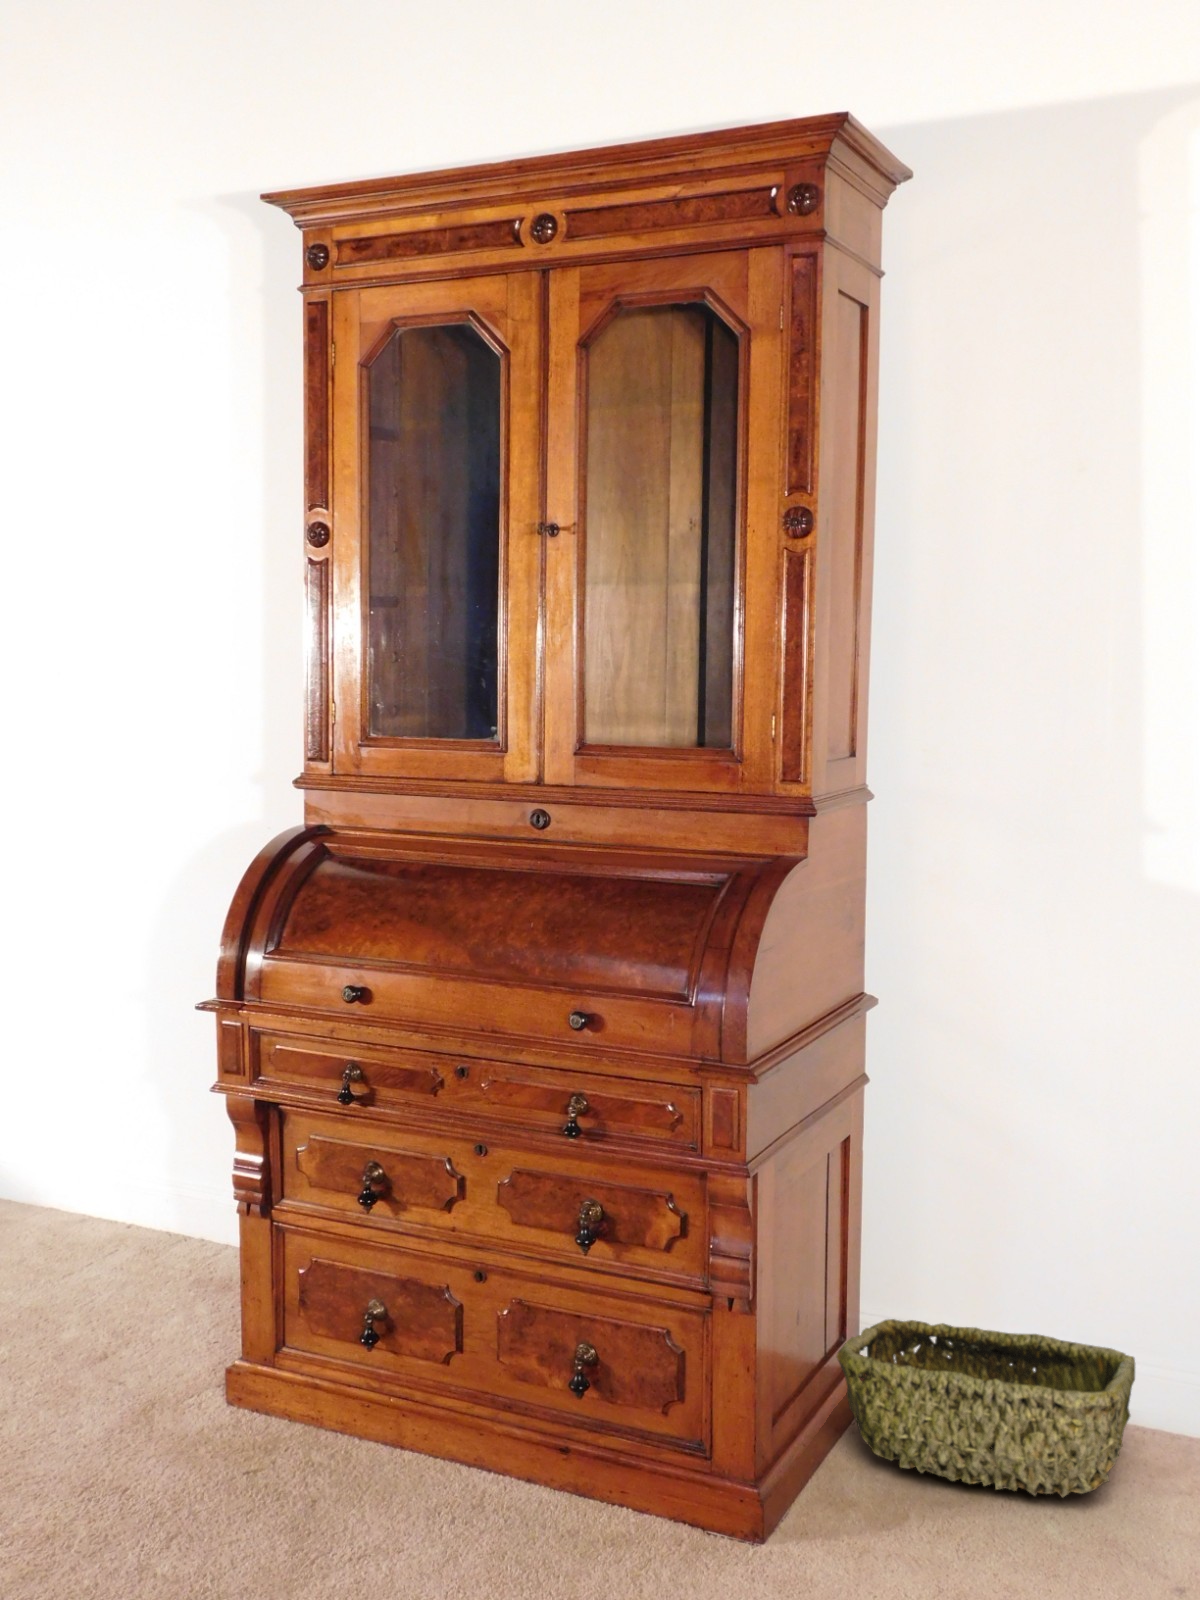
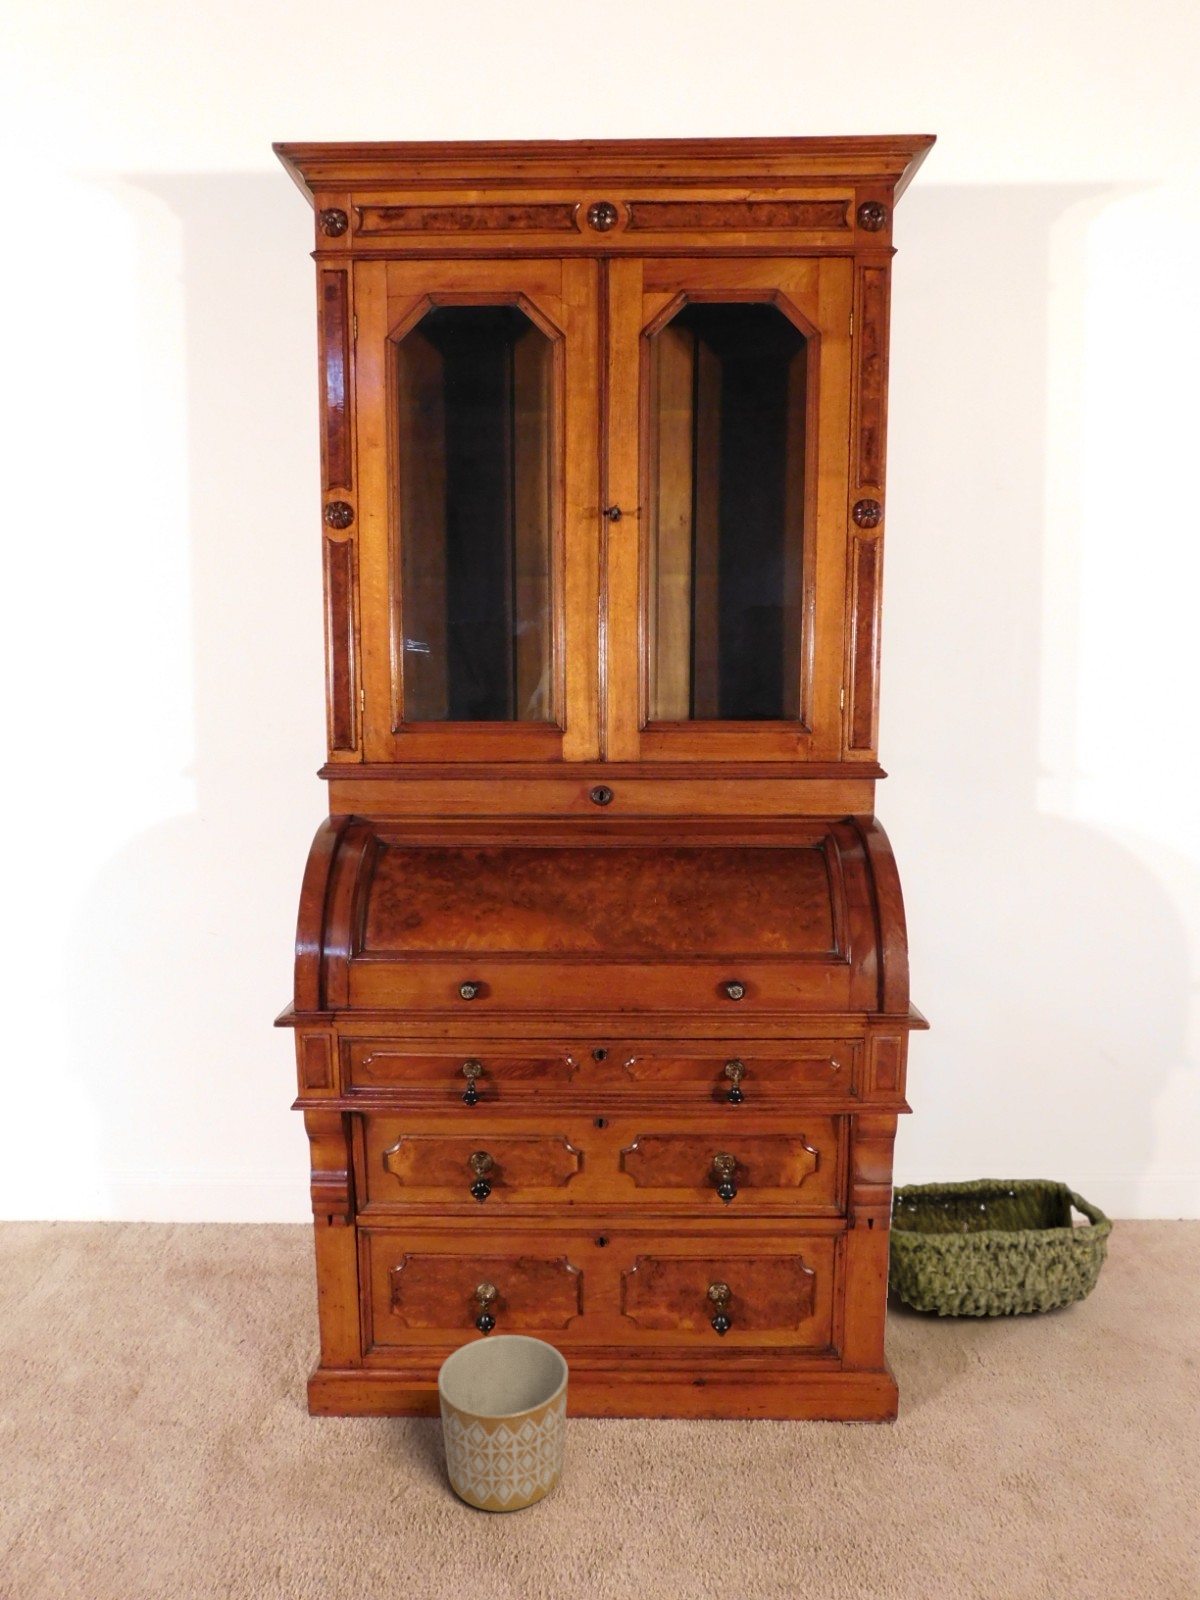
planter: none [283,1351,414,1510] -> present [438,1335,568,1511]

